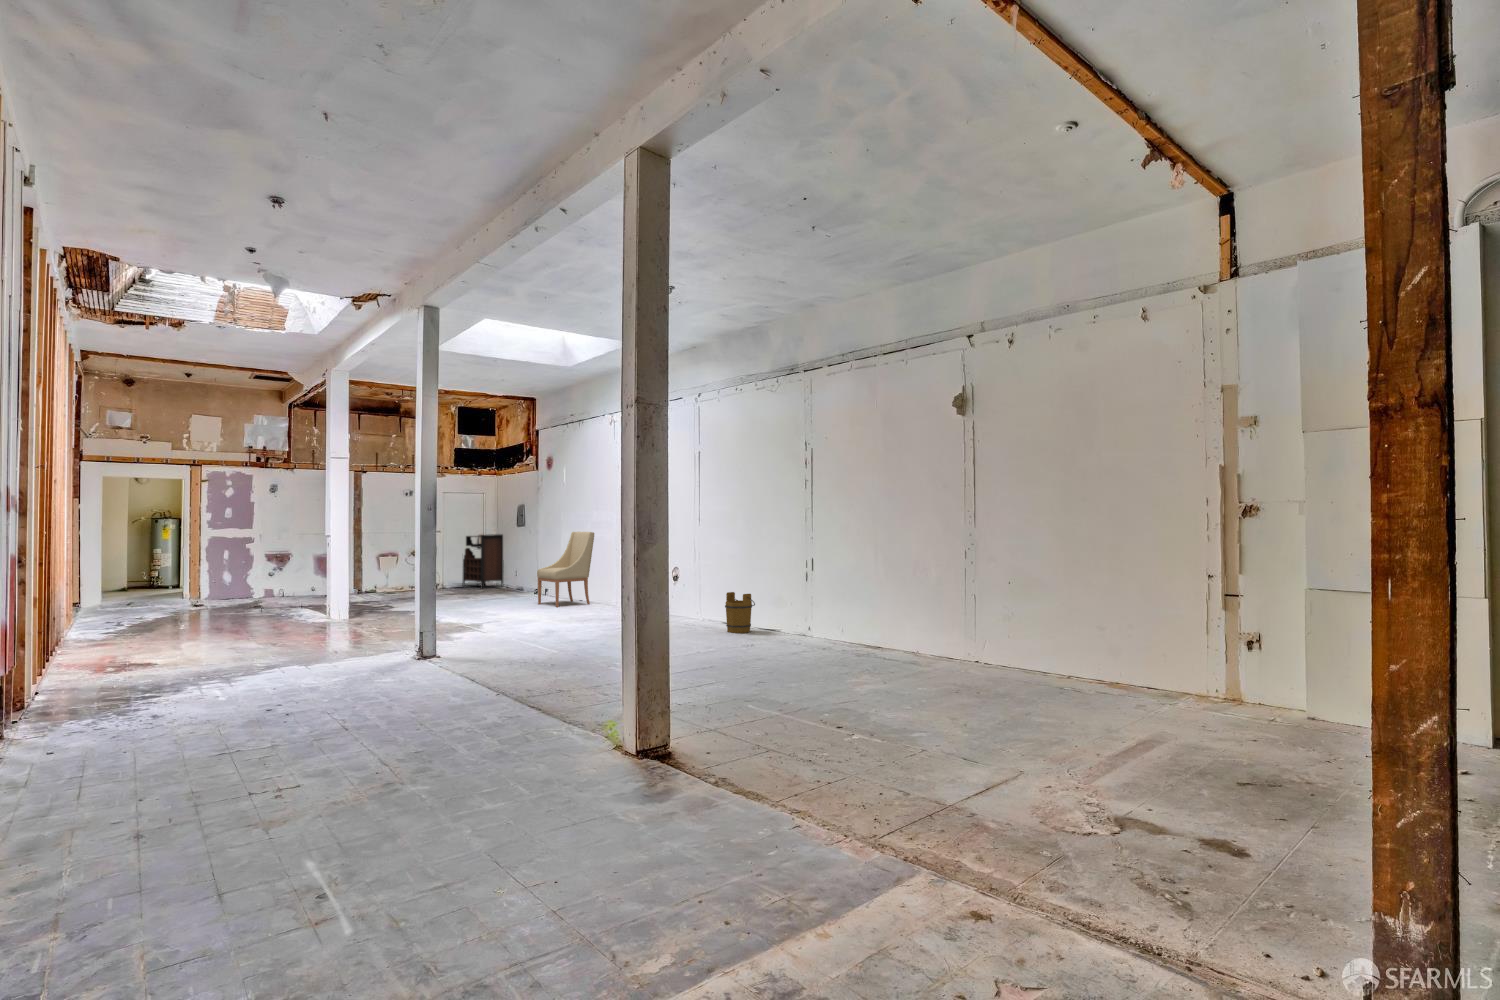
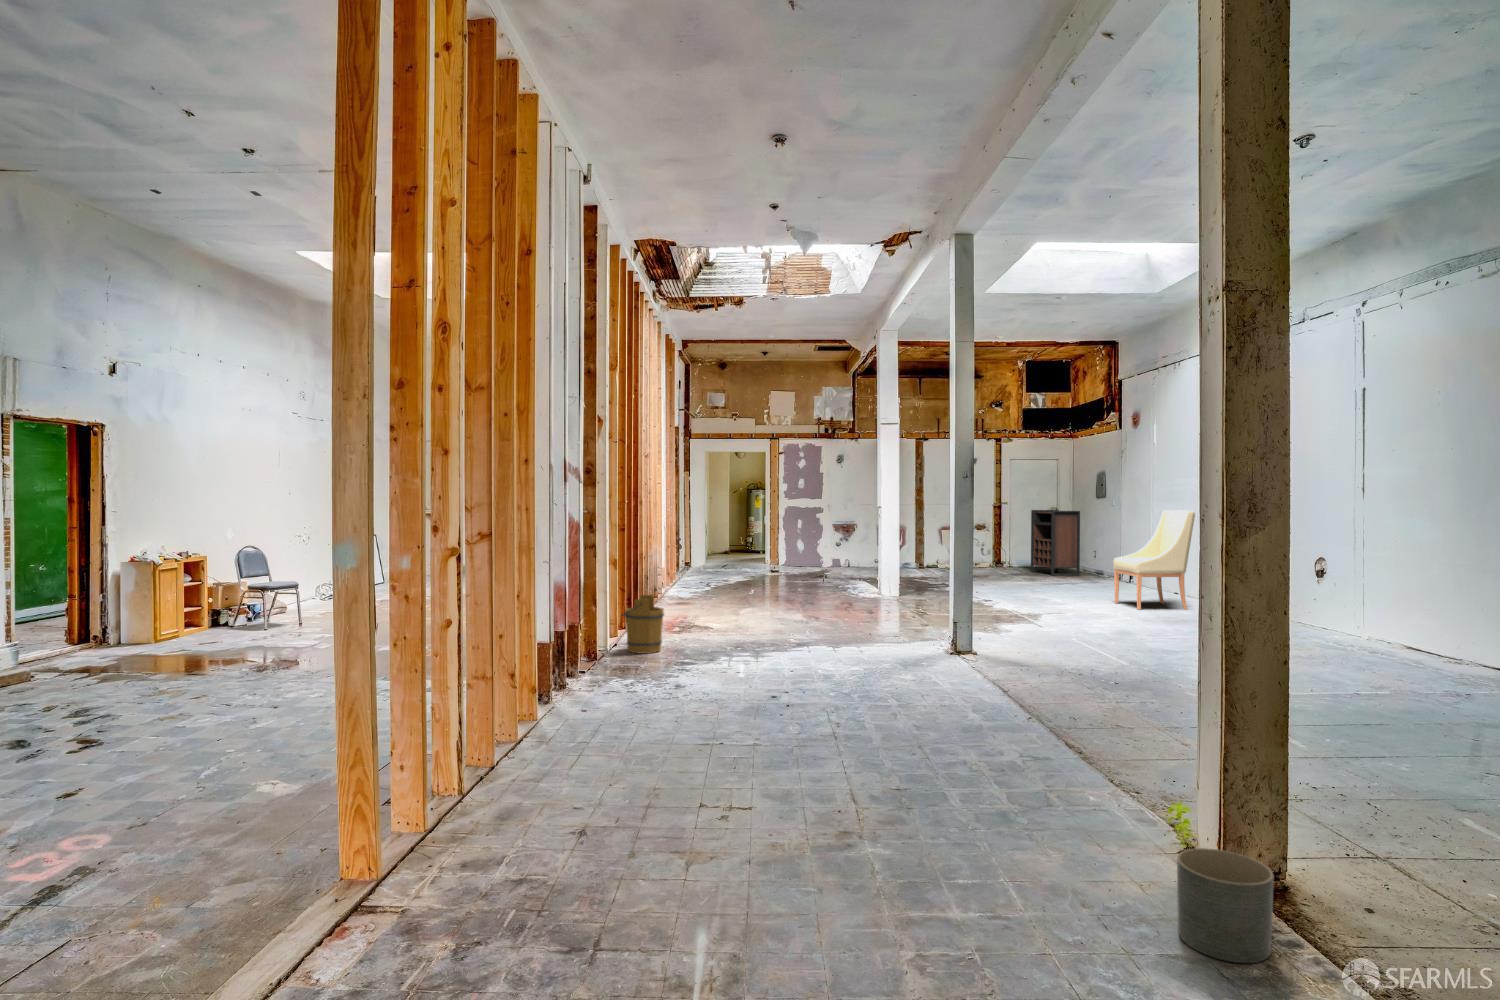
bucket: present [725,592,755,633] -> present [622,595,664,654]
planter: none [647,725,696,786] -> present [1177,848,1274,963]

